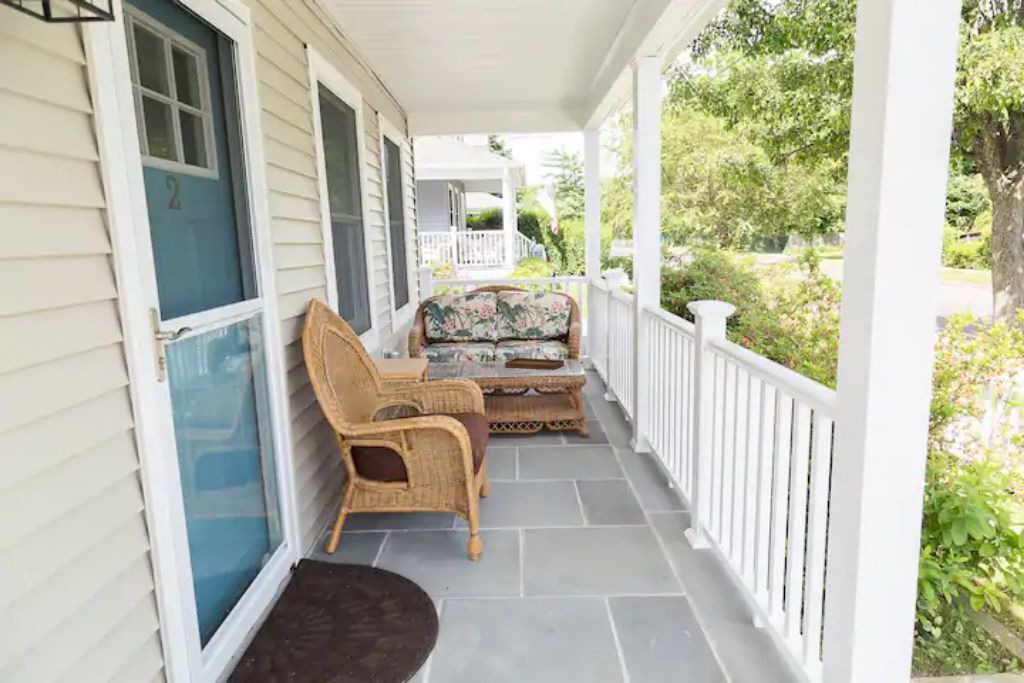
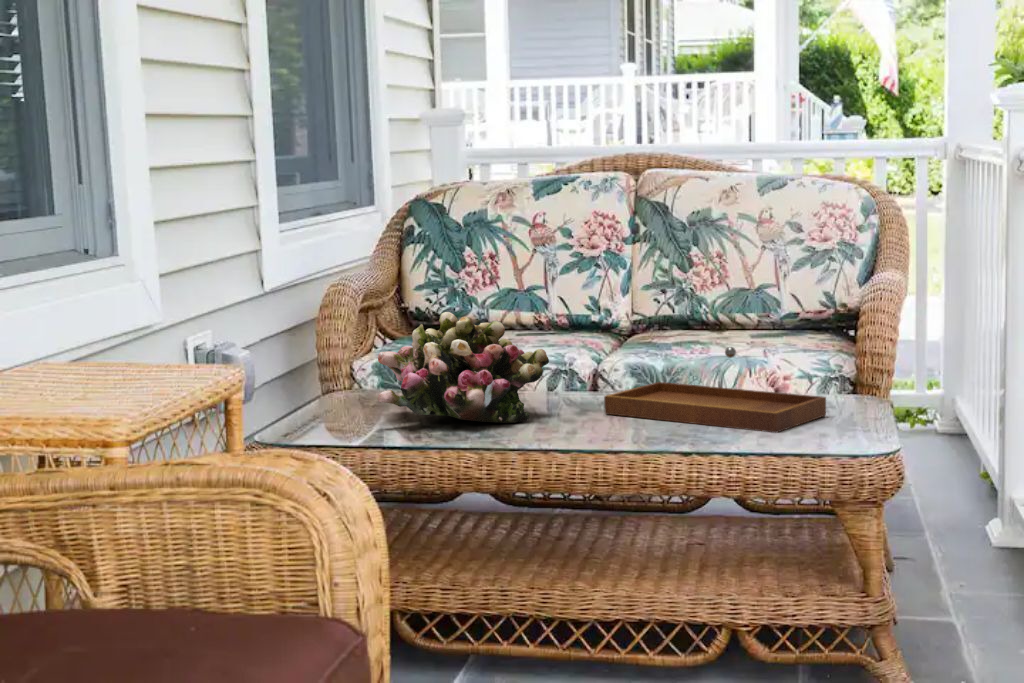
flower arrangement: none [443,341,490,371] -> present [378,312,549,423]

